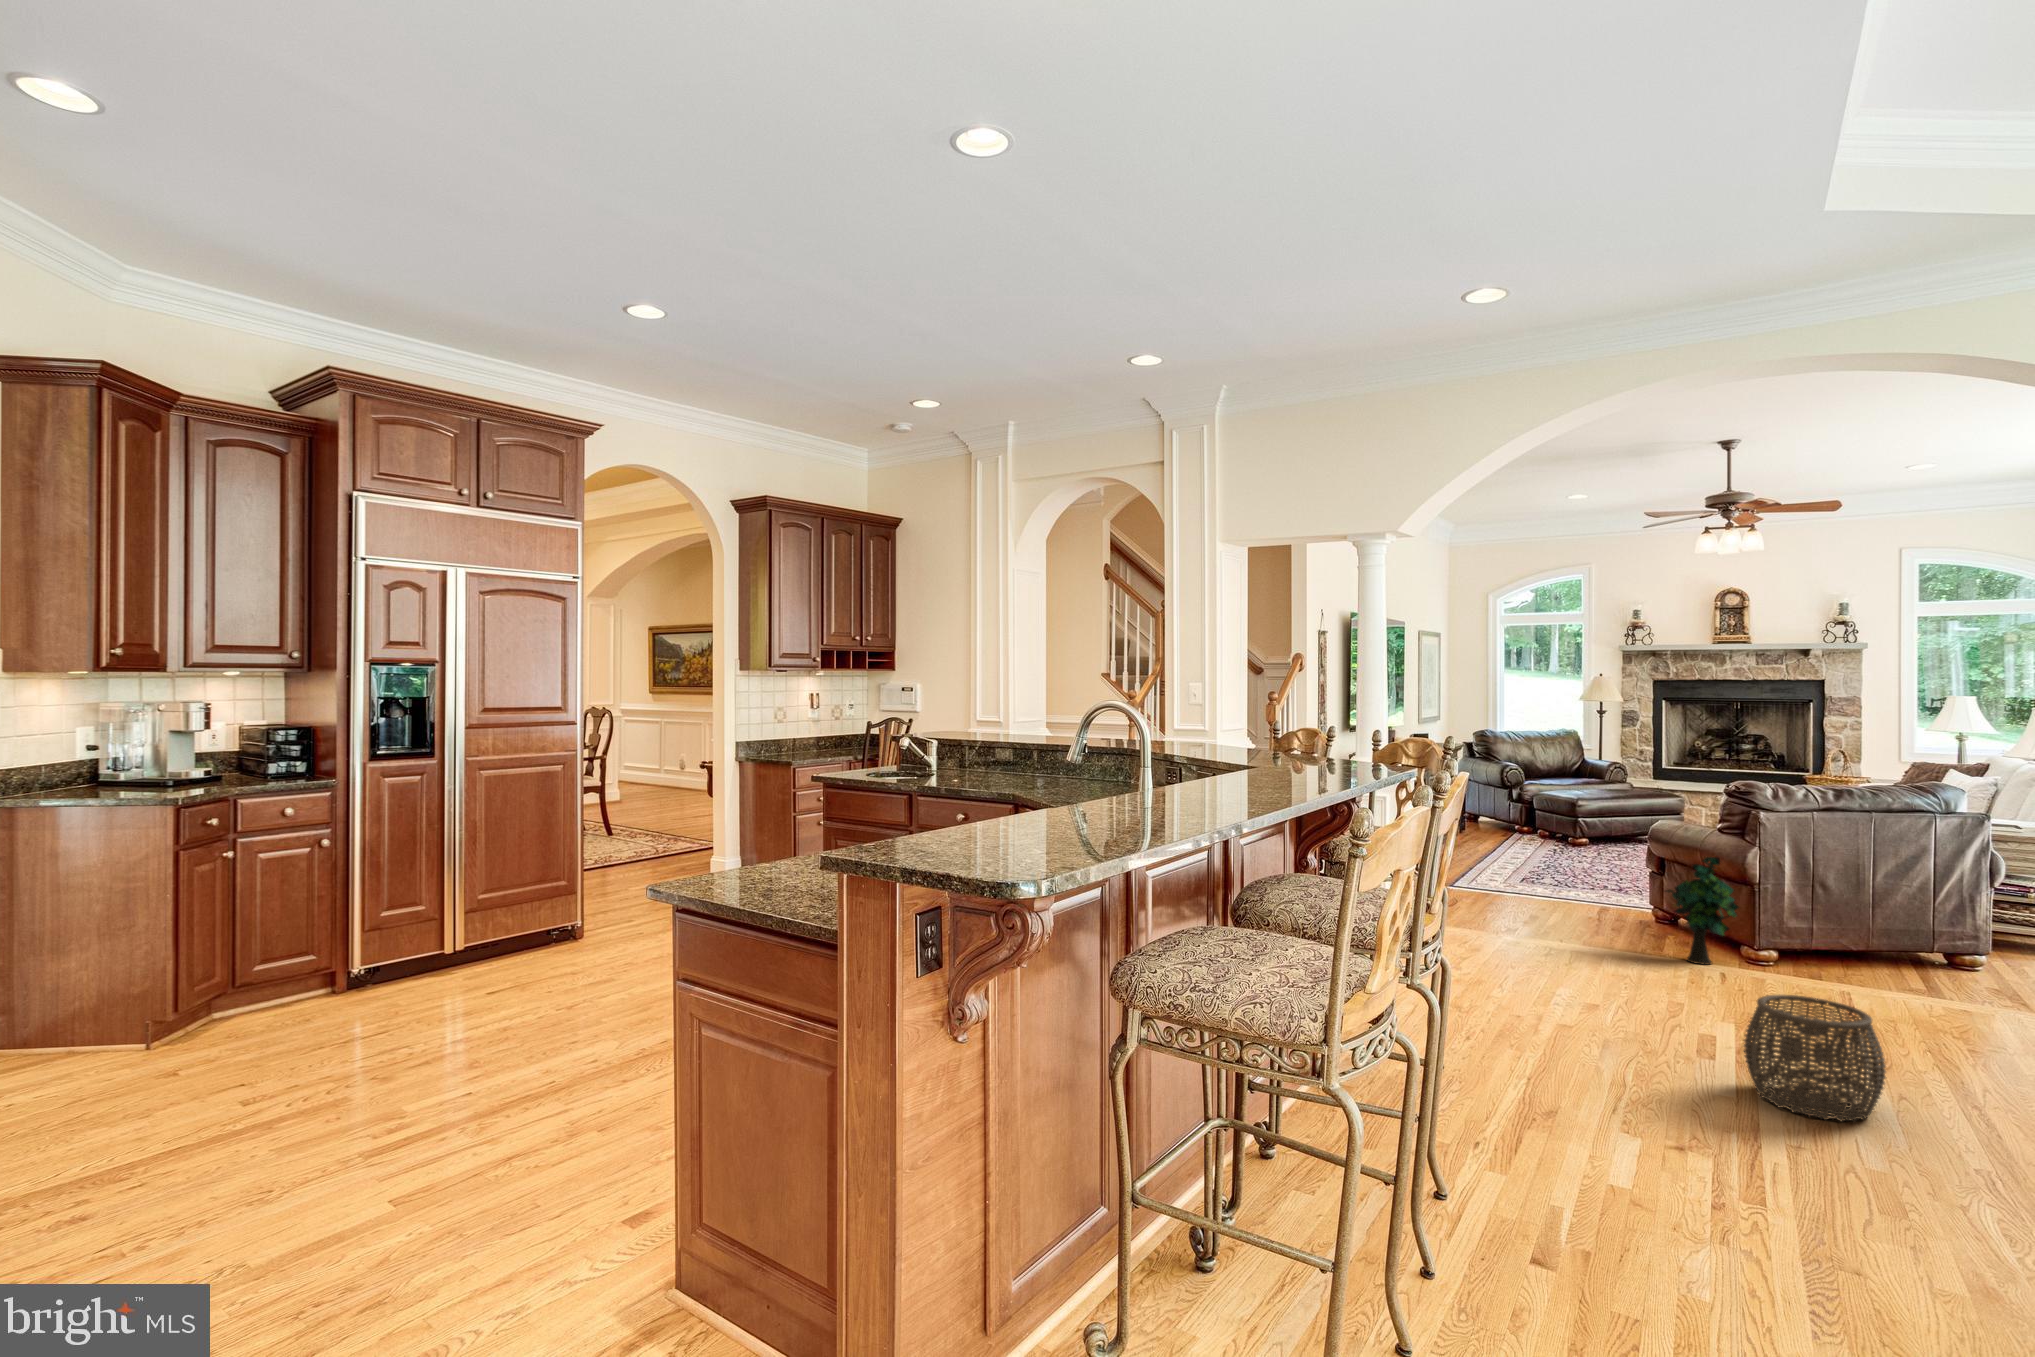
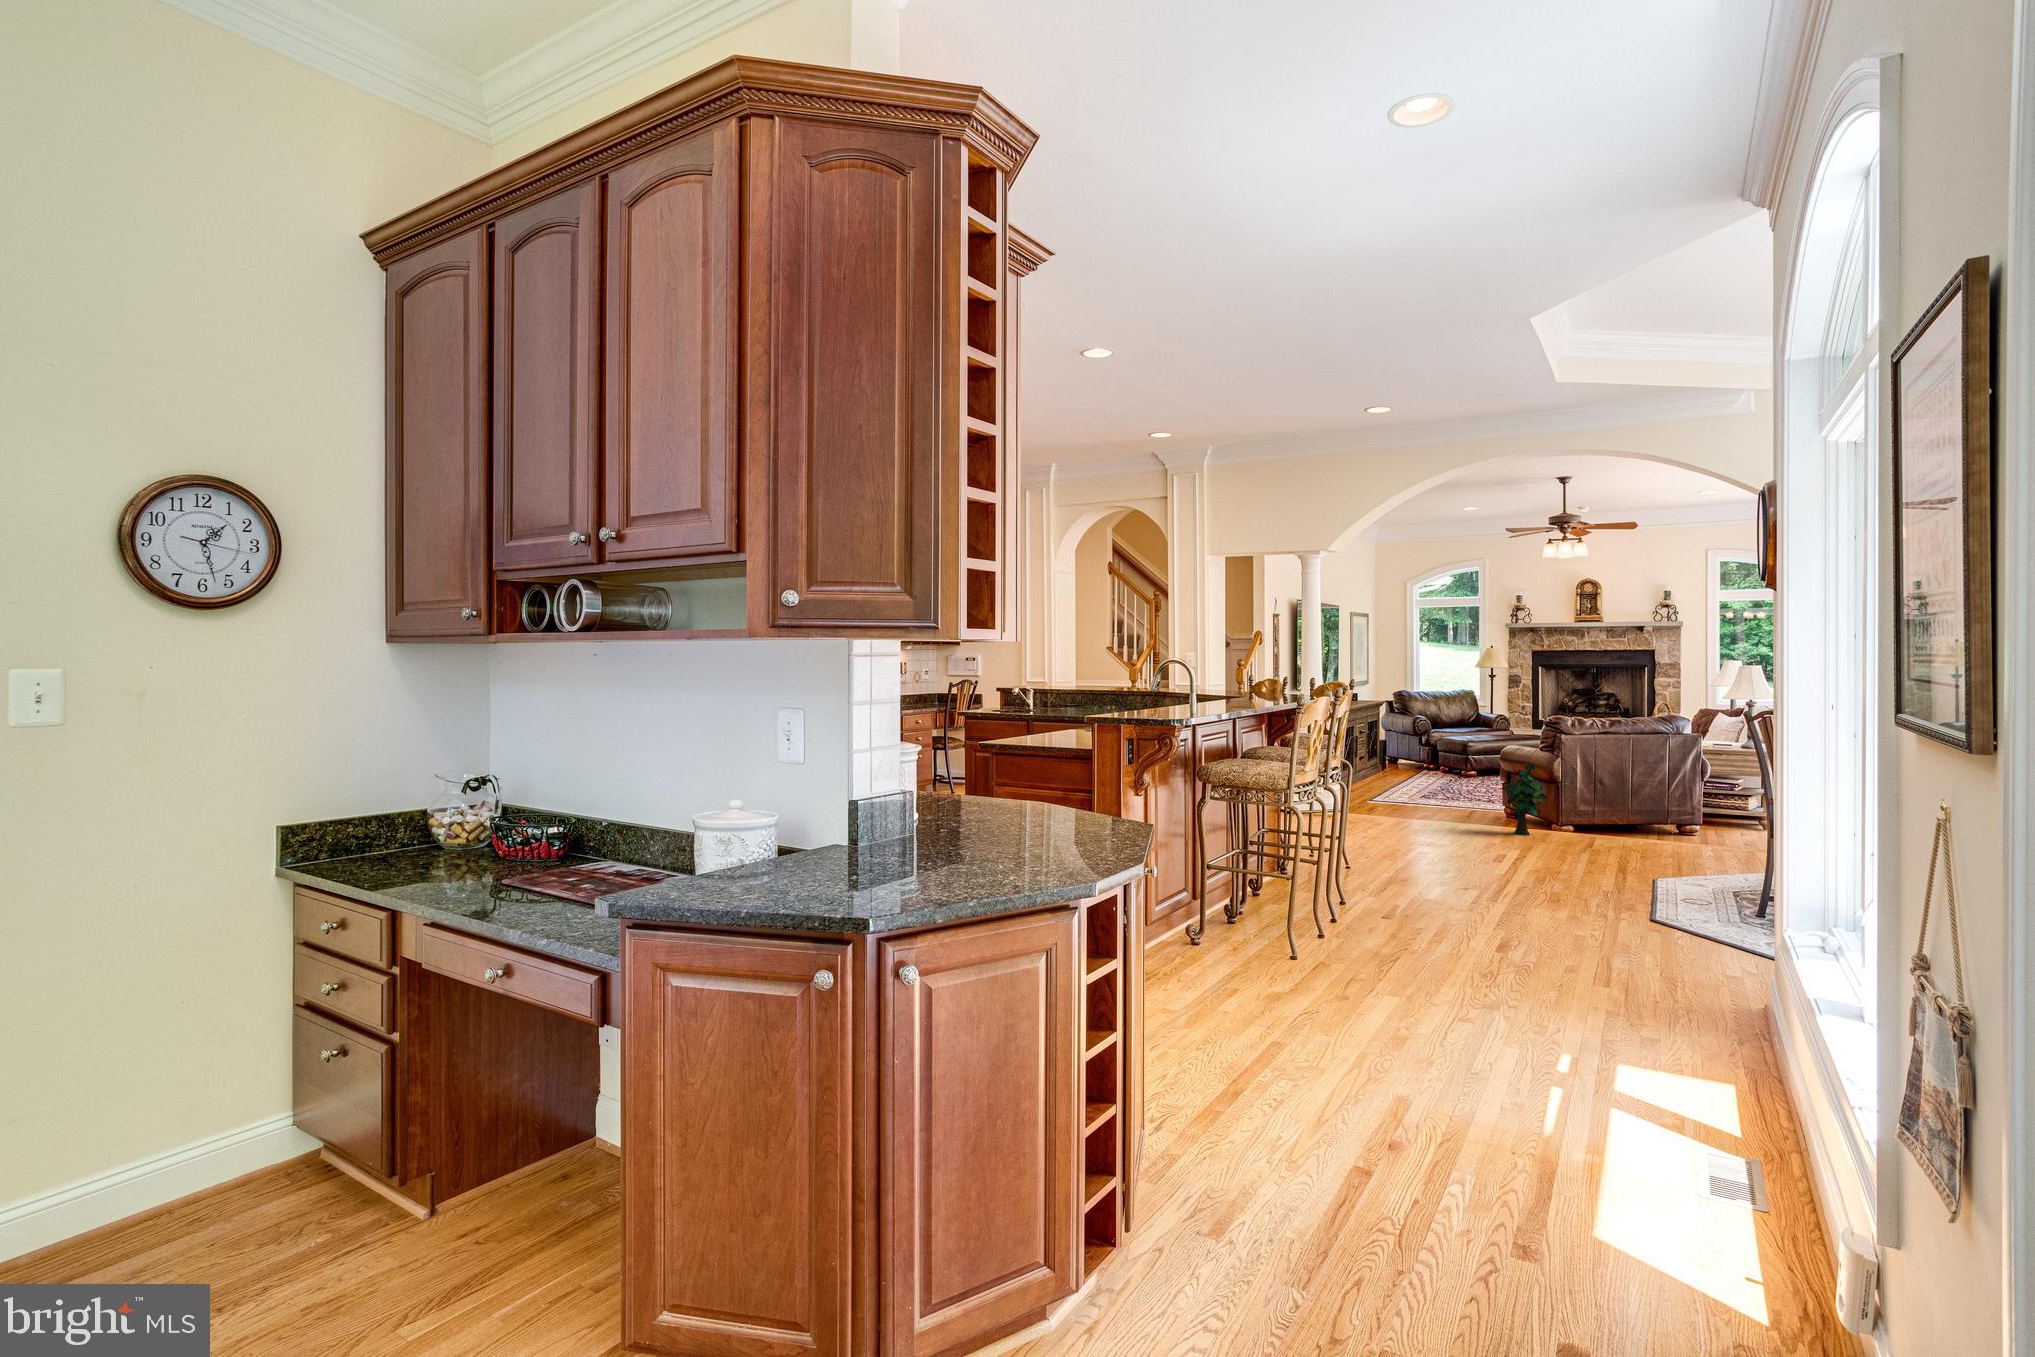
woven basket: present [1744,995,1886,1122] -> none [1517,829,1590,893]

